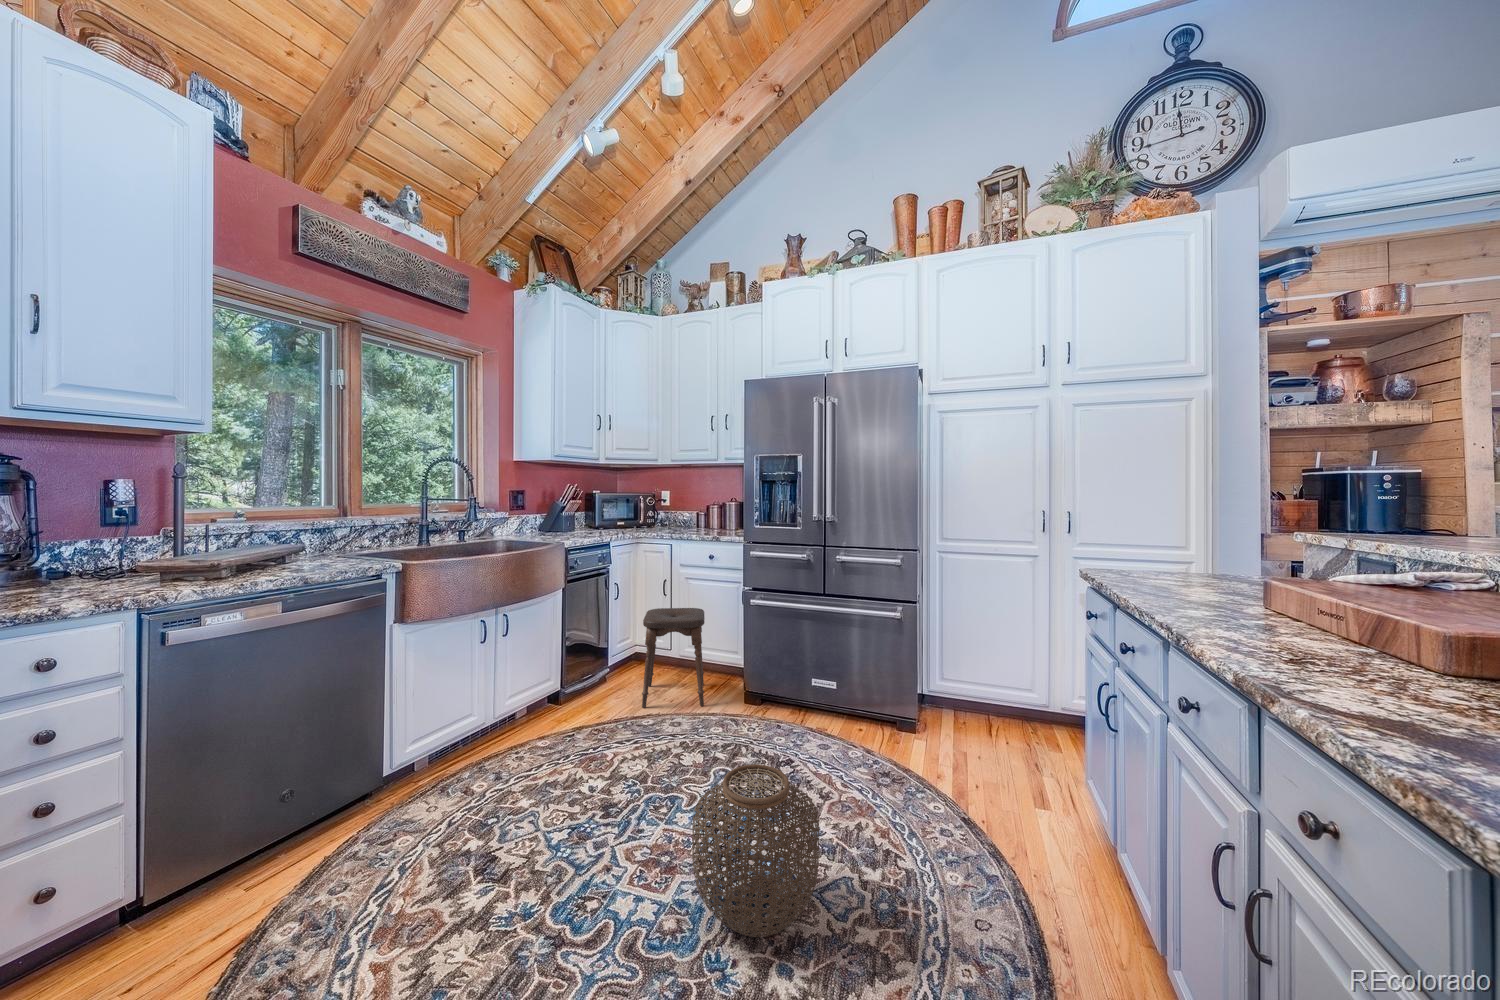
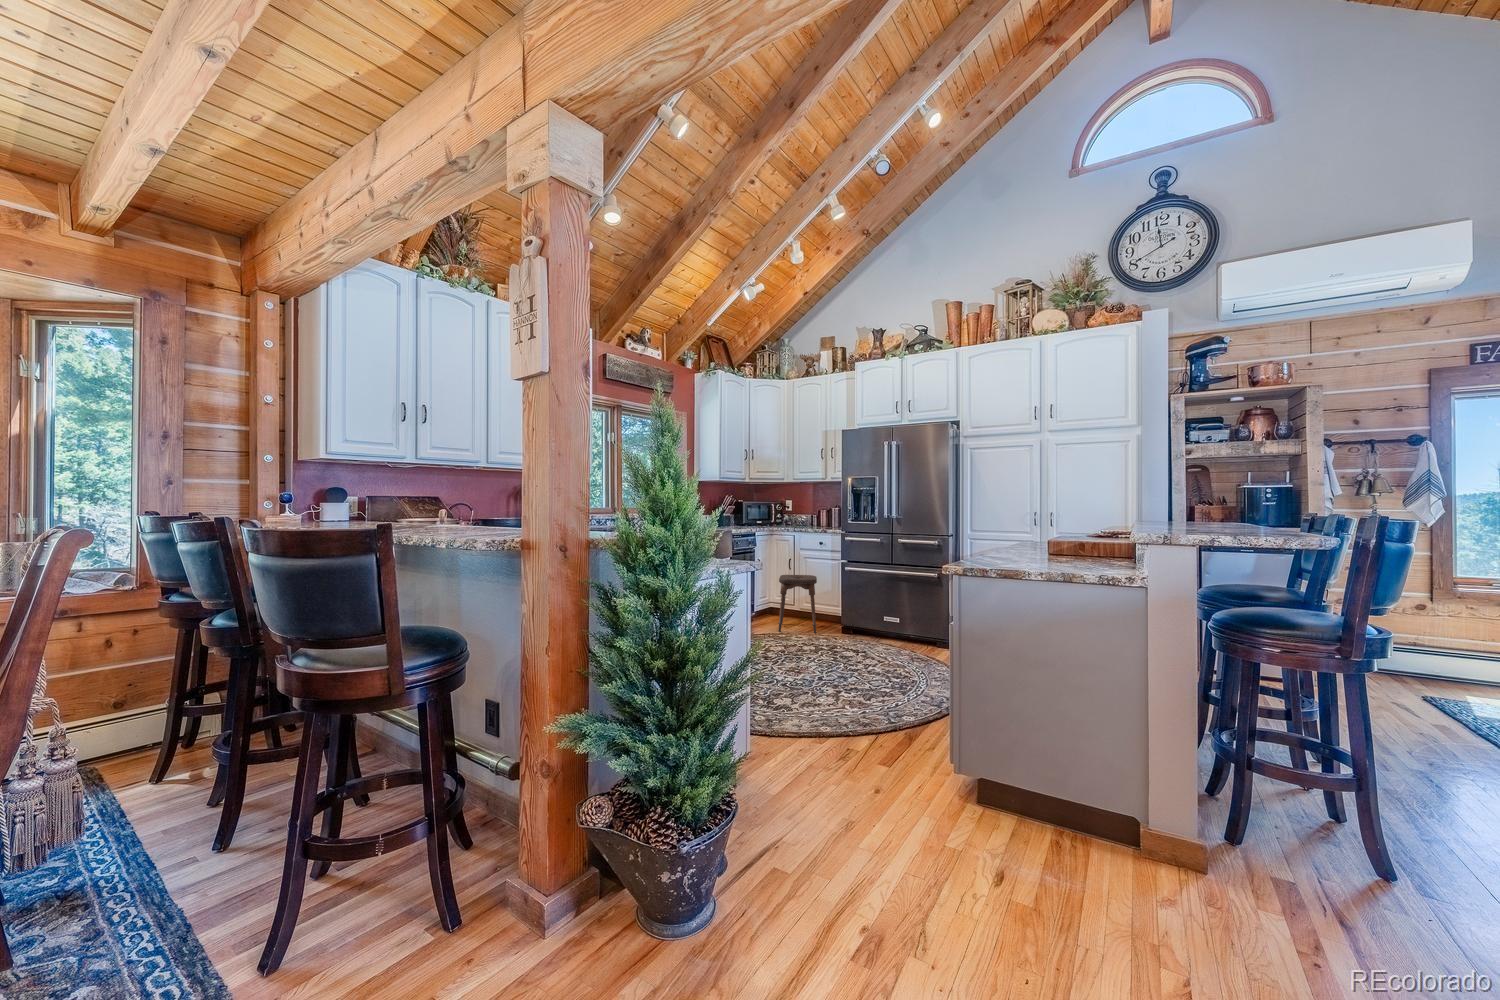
woven basket: present [692,764,819,937] -> none [814,625,871,691]

